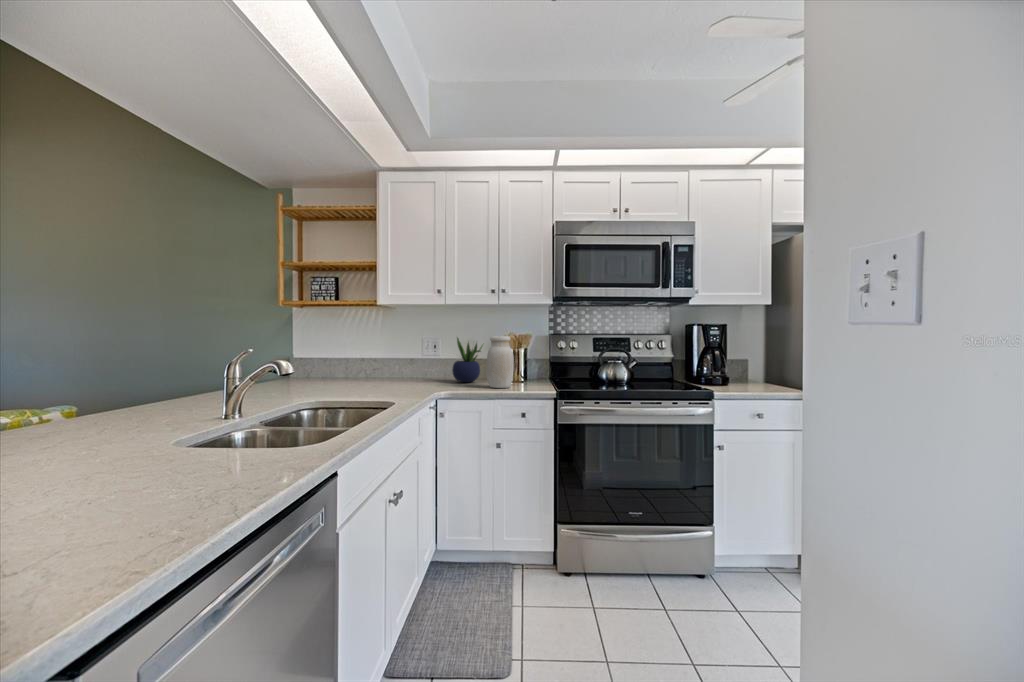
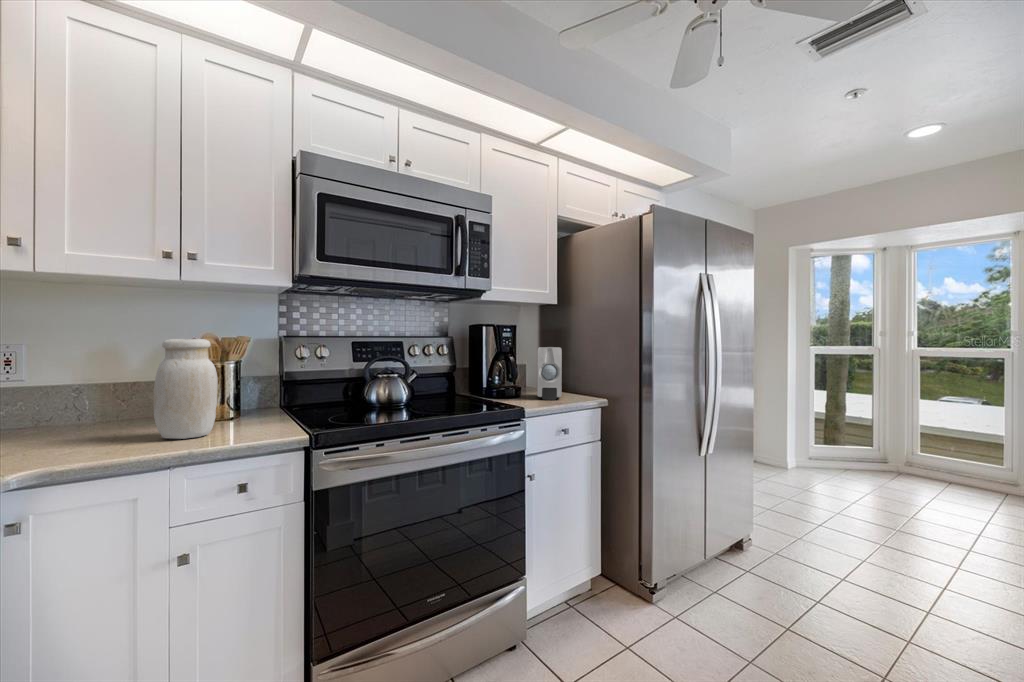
potted plant: present [452,338,482,382] -> none [61,339,149,431]
soap dispenser: none [736,343,766,388] -> present [537,347,562,400]

